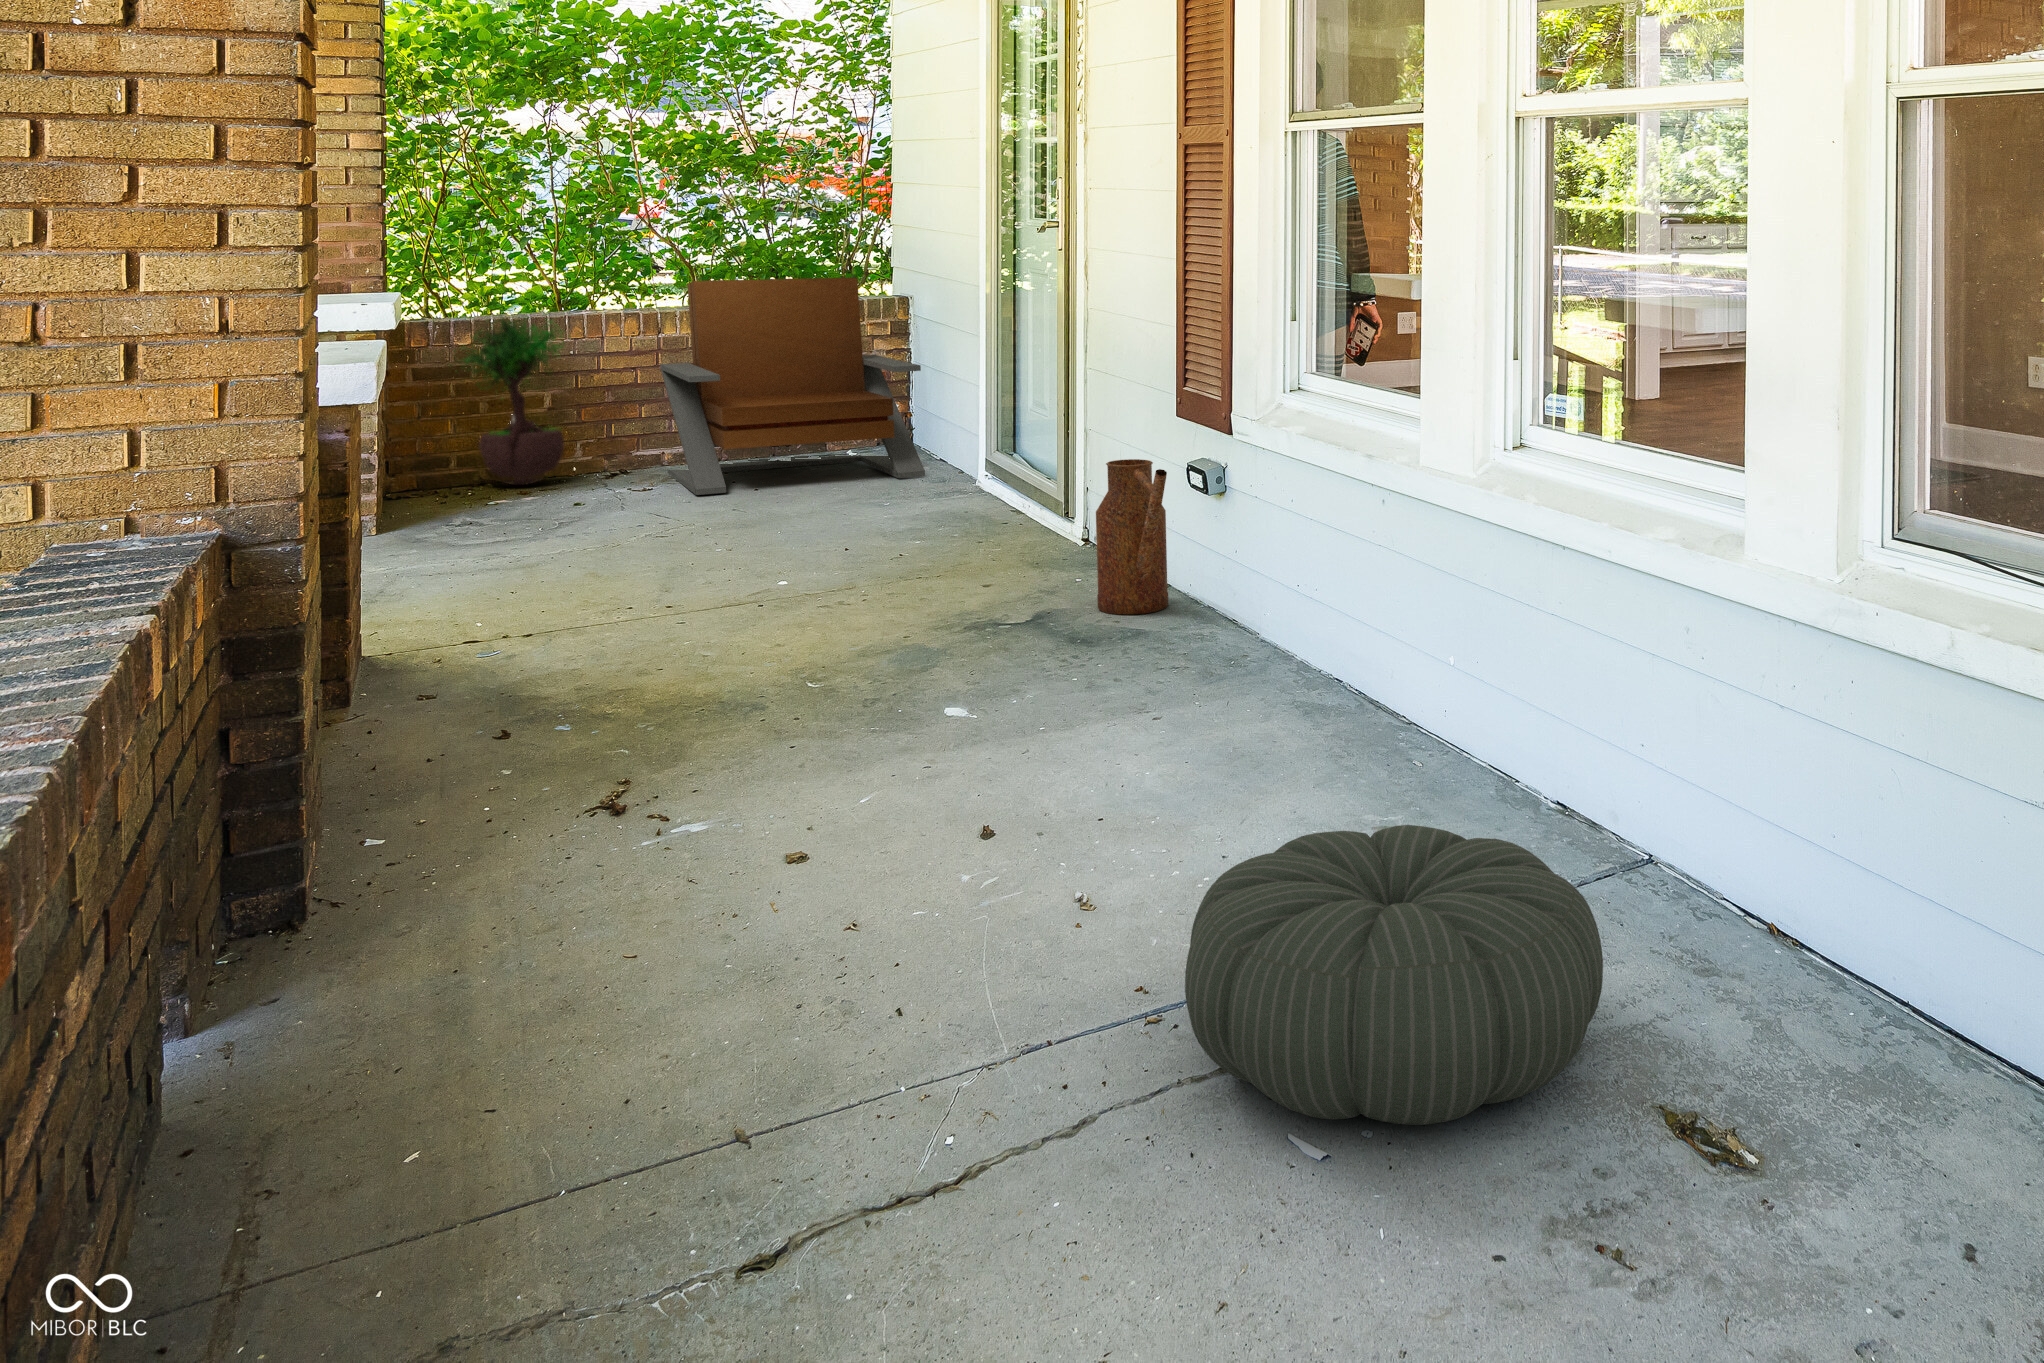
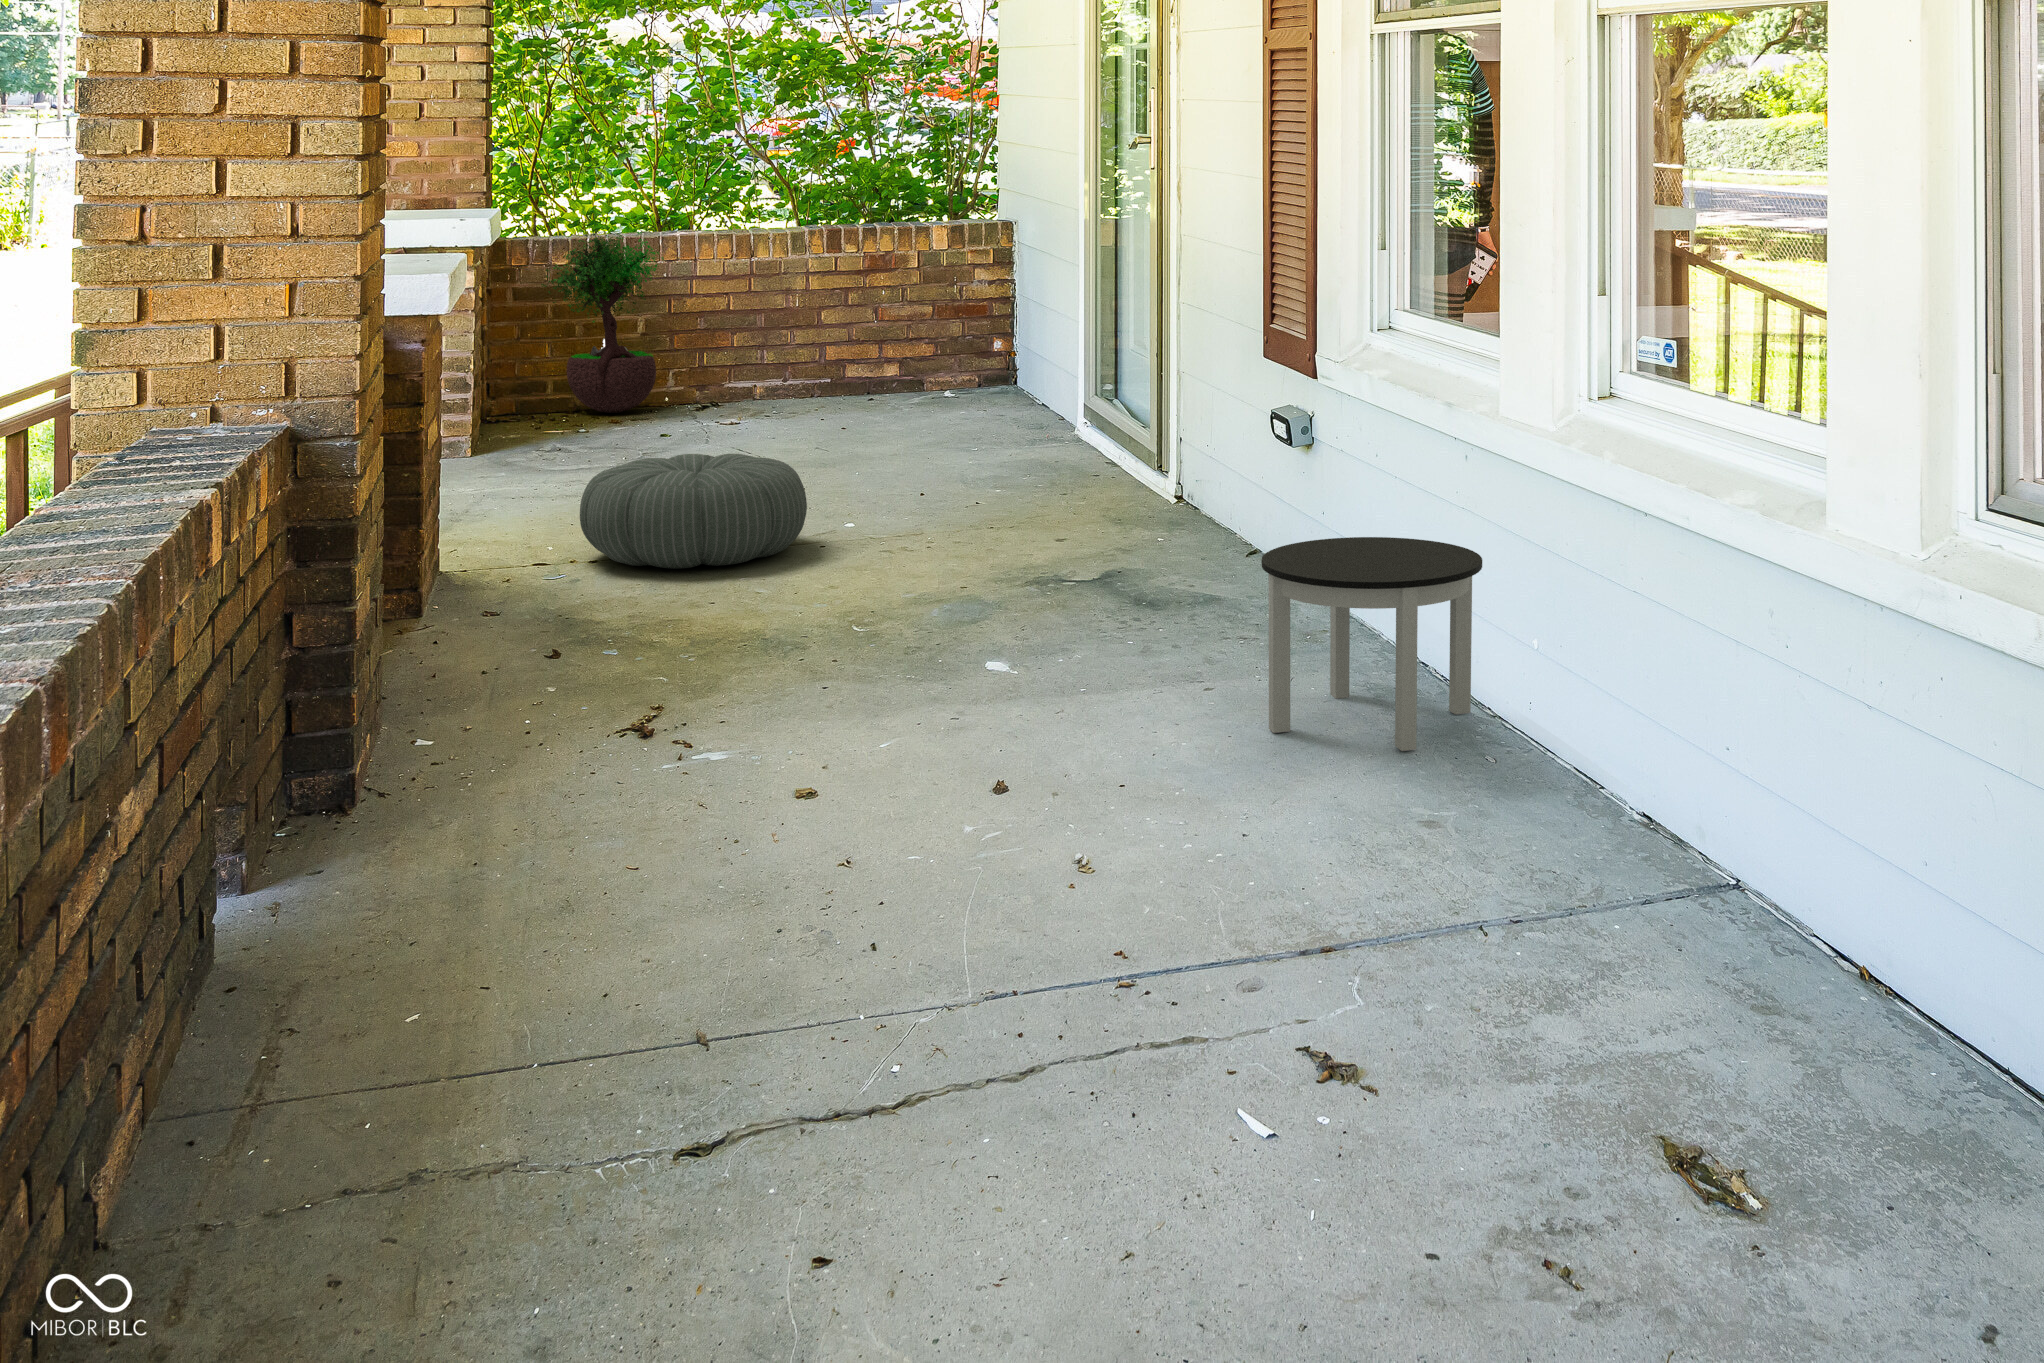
lounge chair: present [660,278,925,495] -> none [755,201,1023,428]
watering can: present [1096,459,1169,614] -> none [1166,398,1241,561]
round table: none [1238,595,1452,806] -> present [1262,537,1482,751]
pouf: present [1185,825,1603,1125] -> present [580,454,807,569]

